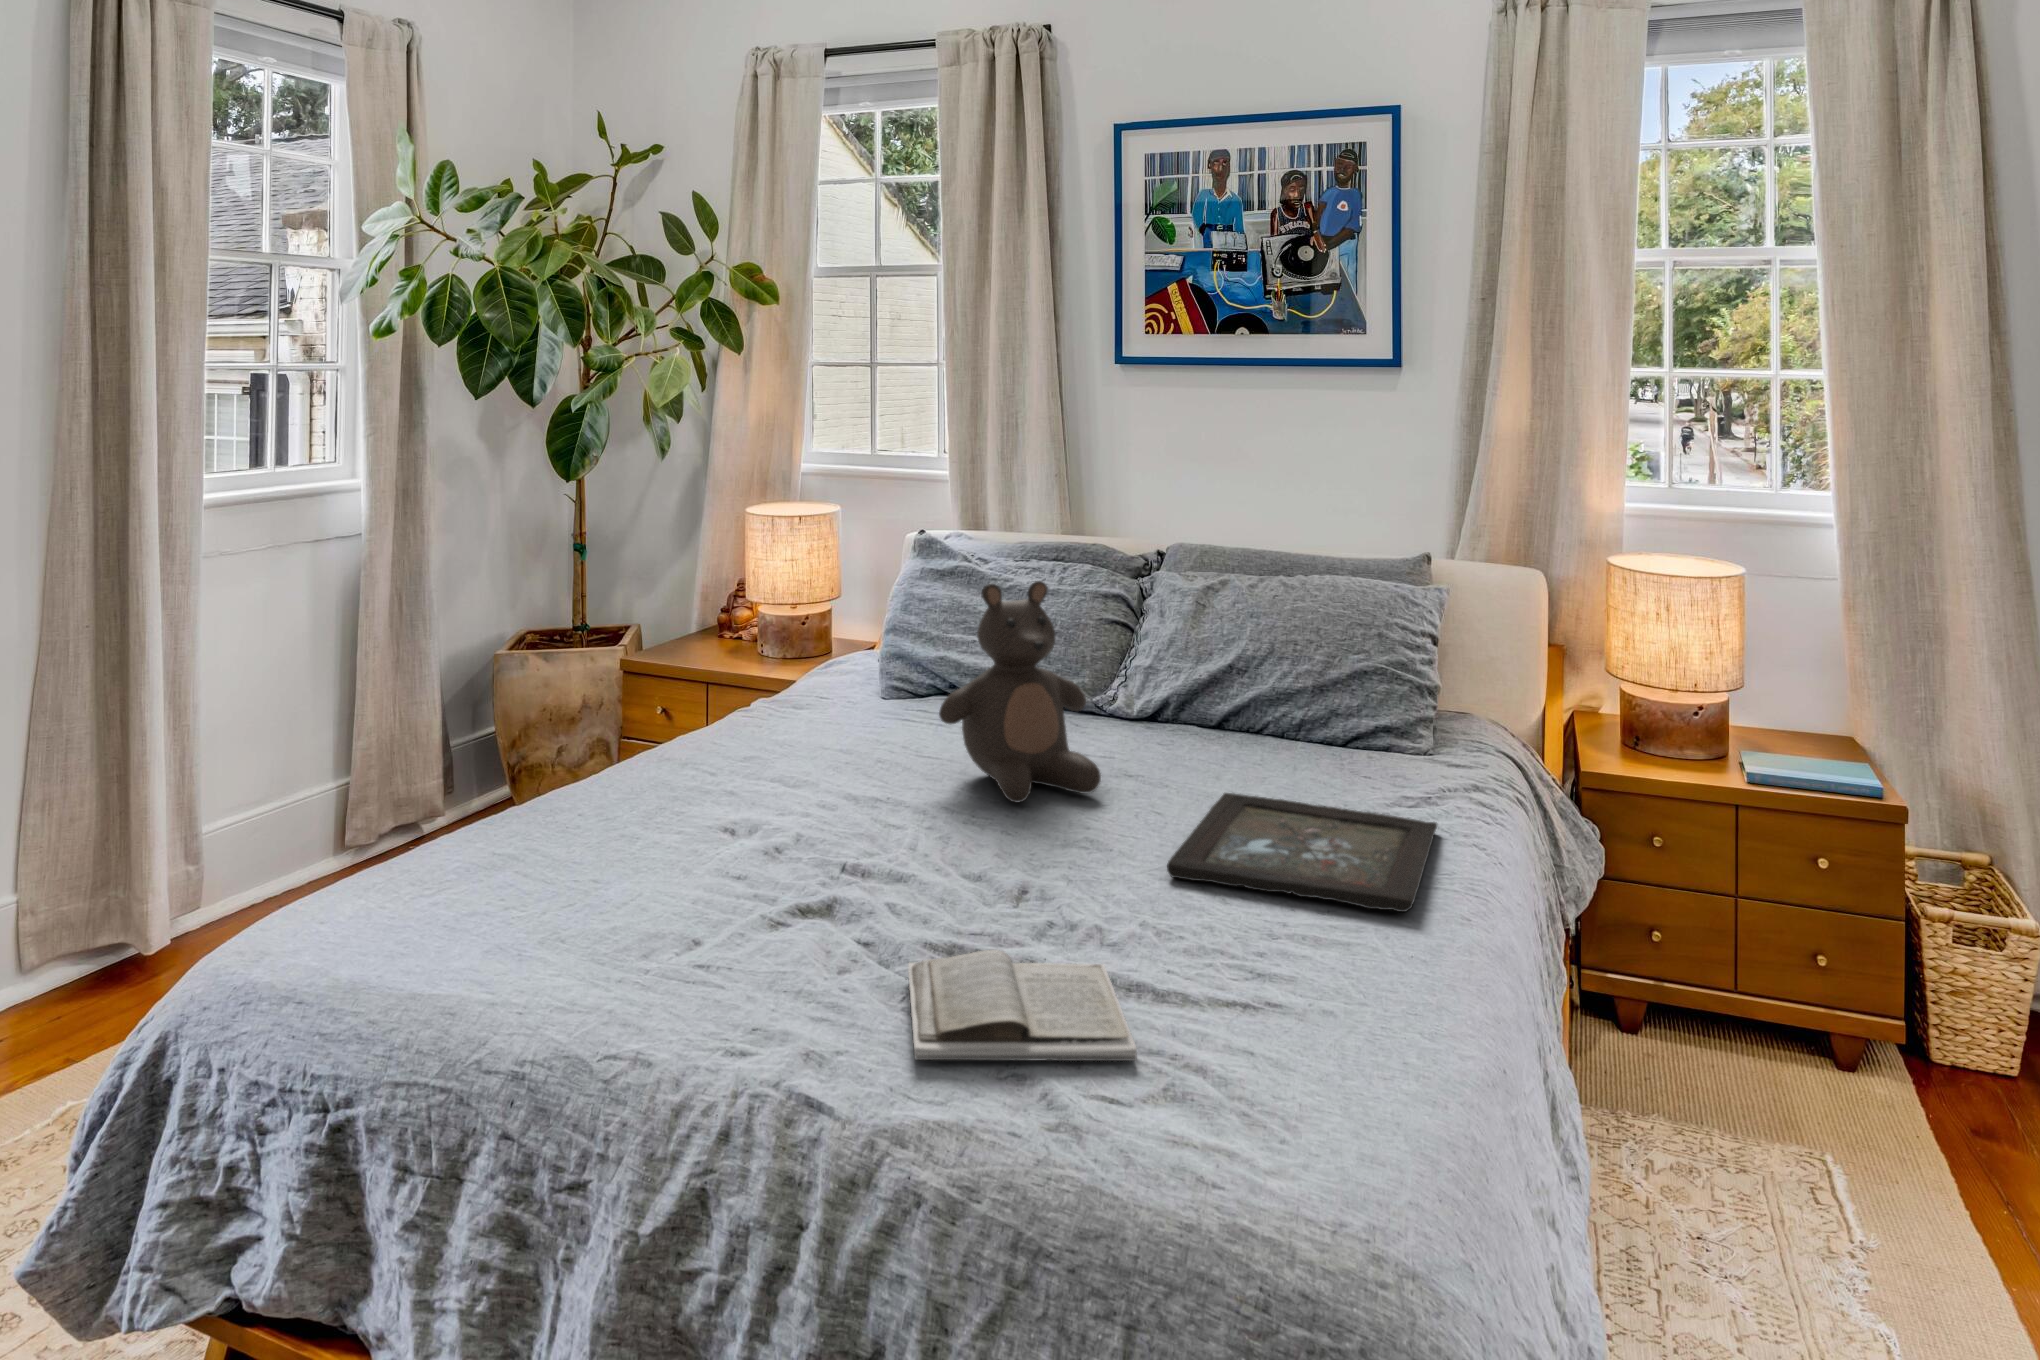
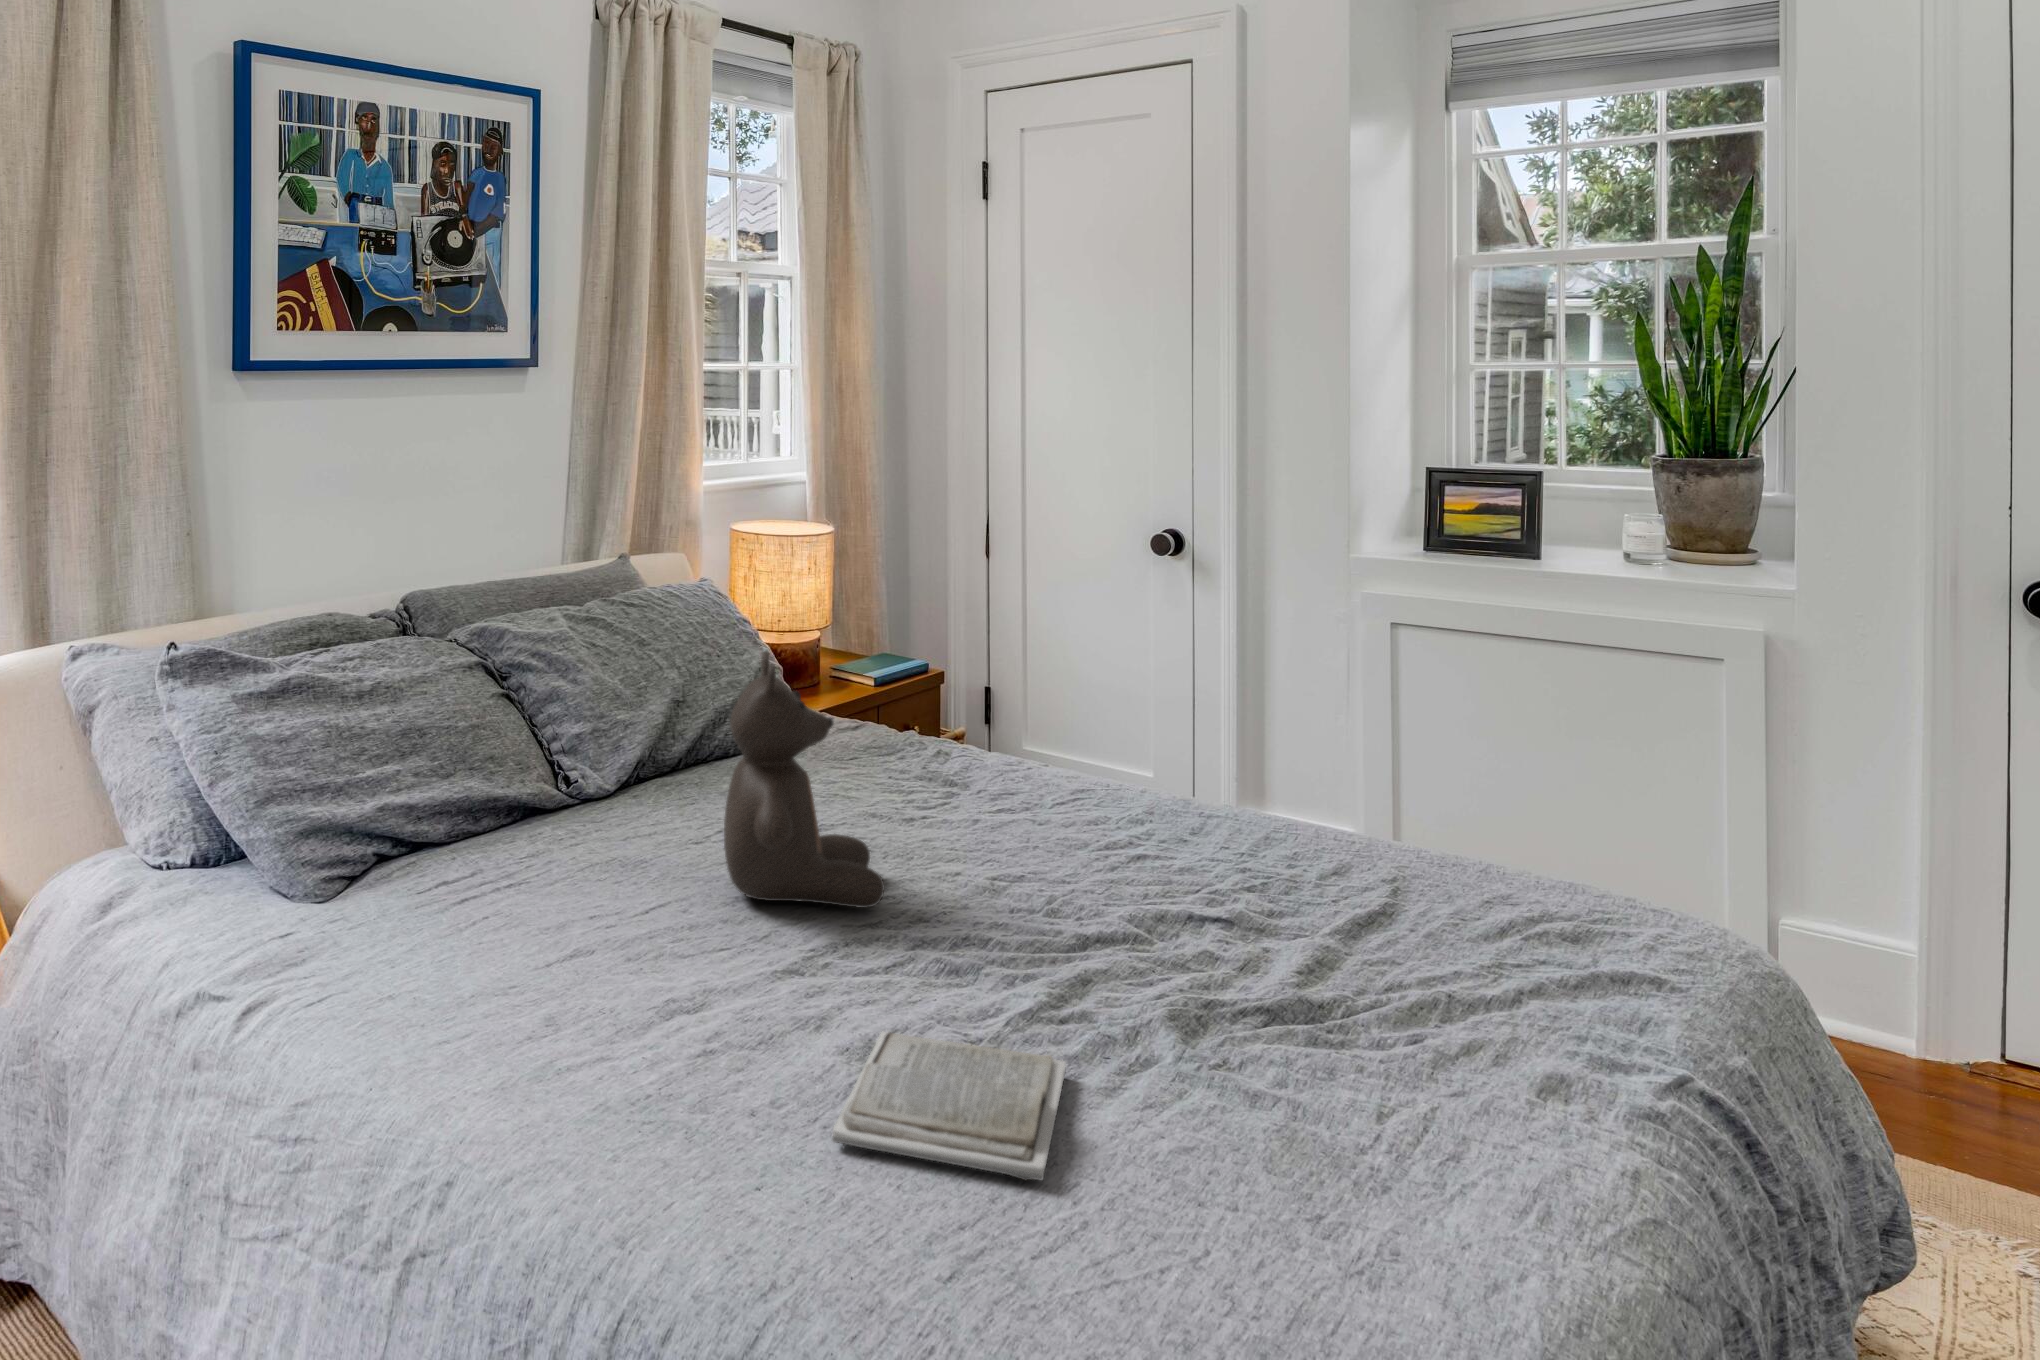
tray: present [1167,793,1437,912] -> none [901,786,1212,895]
book: present [908,950,1137,1061] -> present [832,1032,1066,1180]

